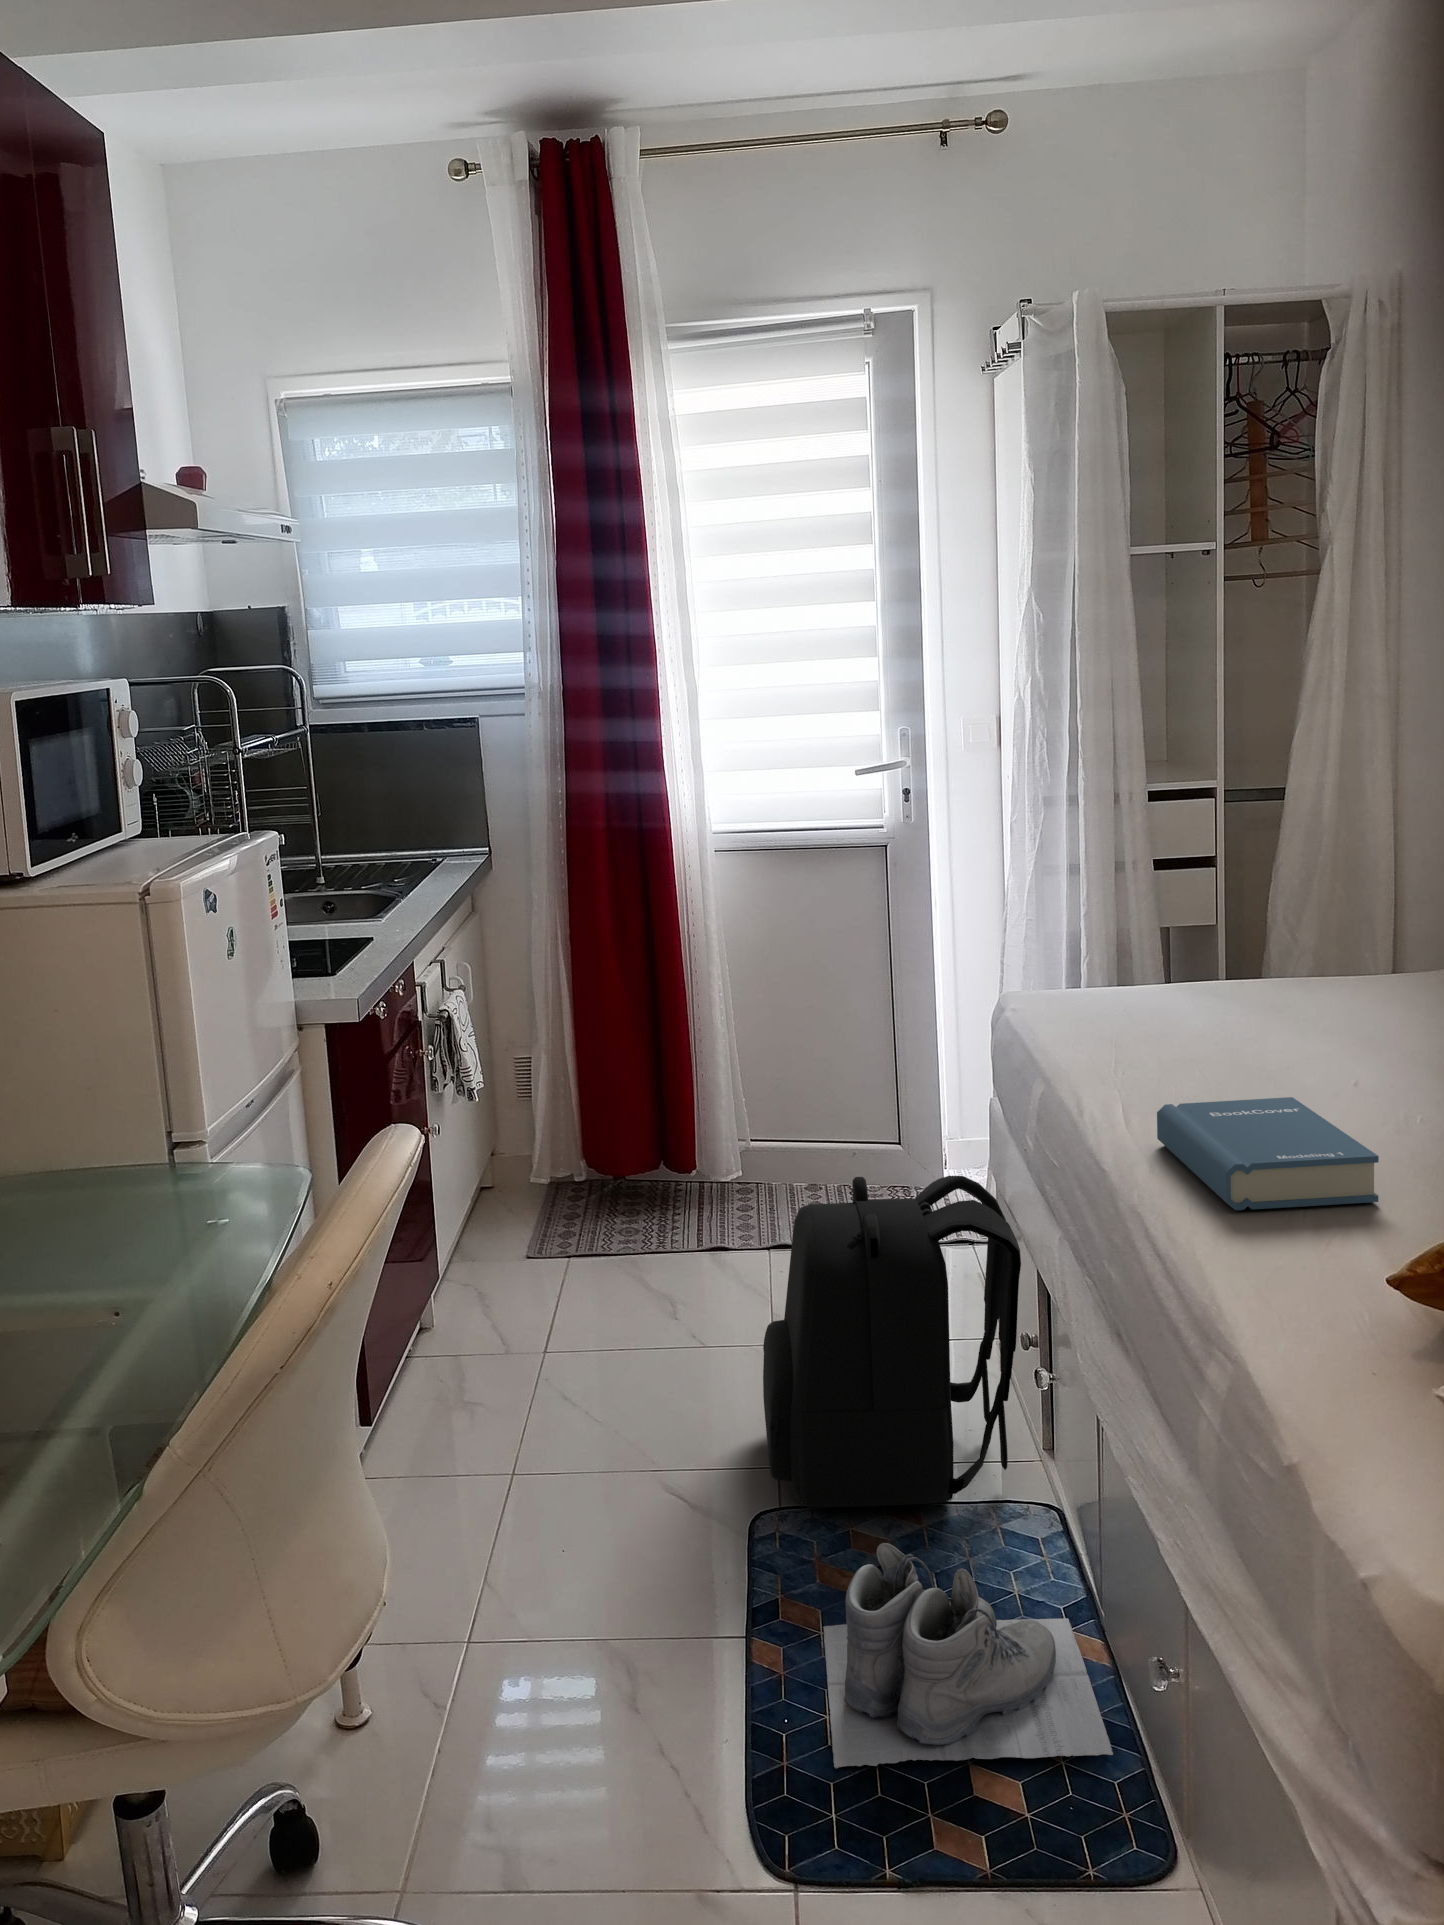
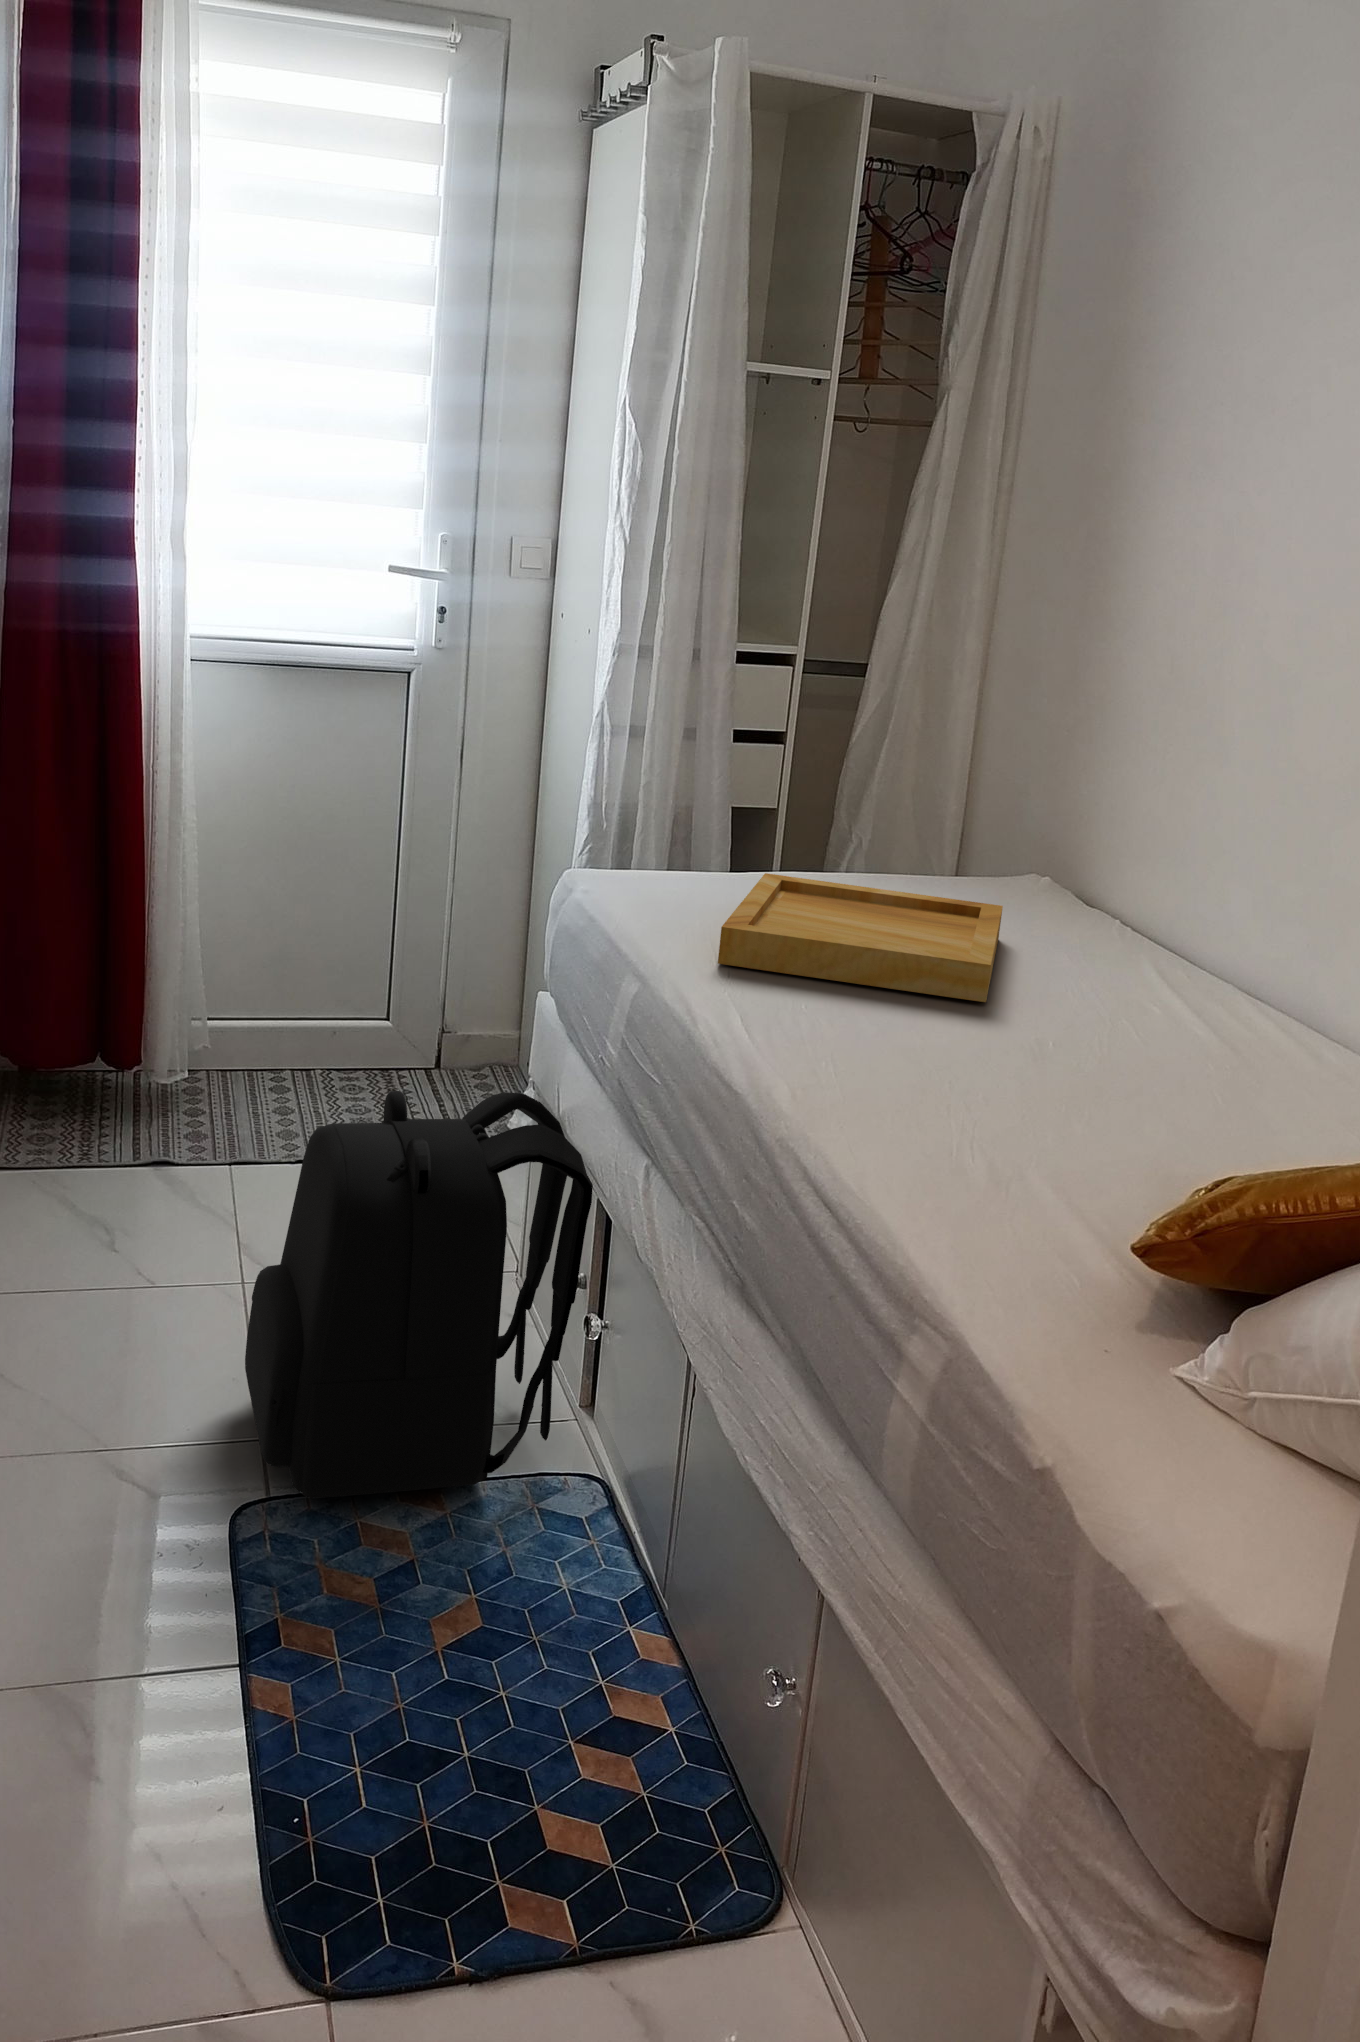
tray: none [1105,979,1384,1077] -> present [718,873,1003,1002]
hardback book: present [1157,1097,1379,1210] -> none [806,1026,1065,1160]
boots: present [823,1543,1113,1768] -> none [339,1548,698,1830]

